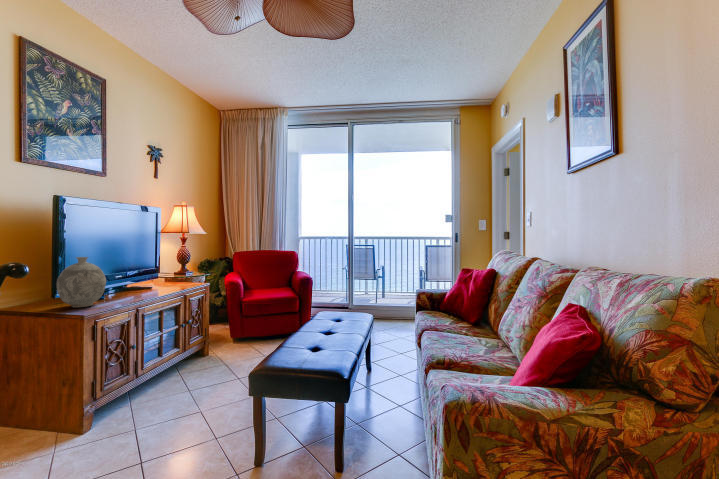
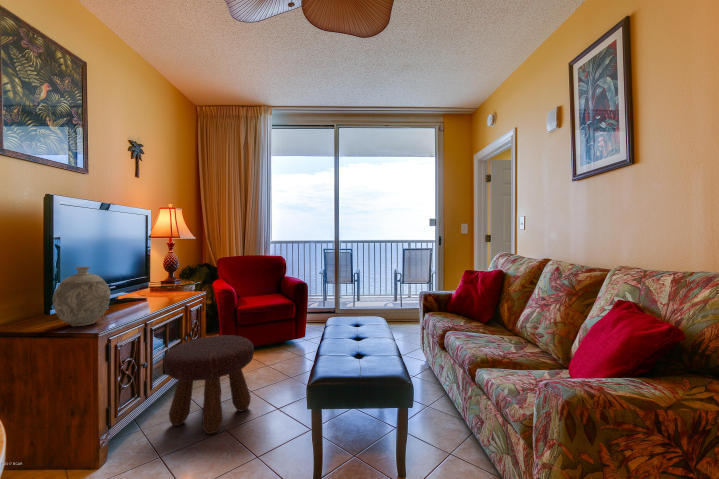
footstool: none [149,324,233,411] -> present [163,335,254,434]

